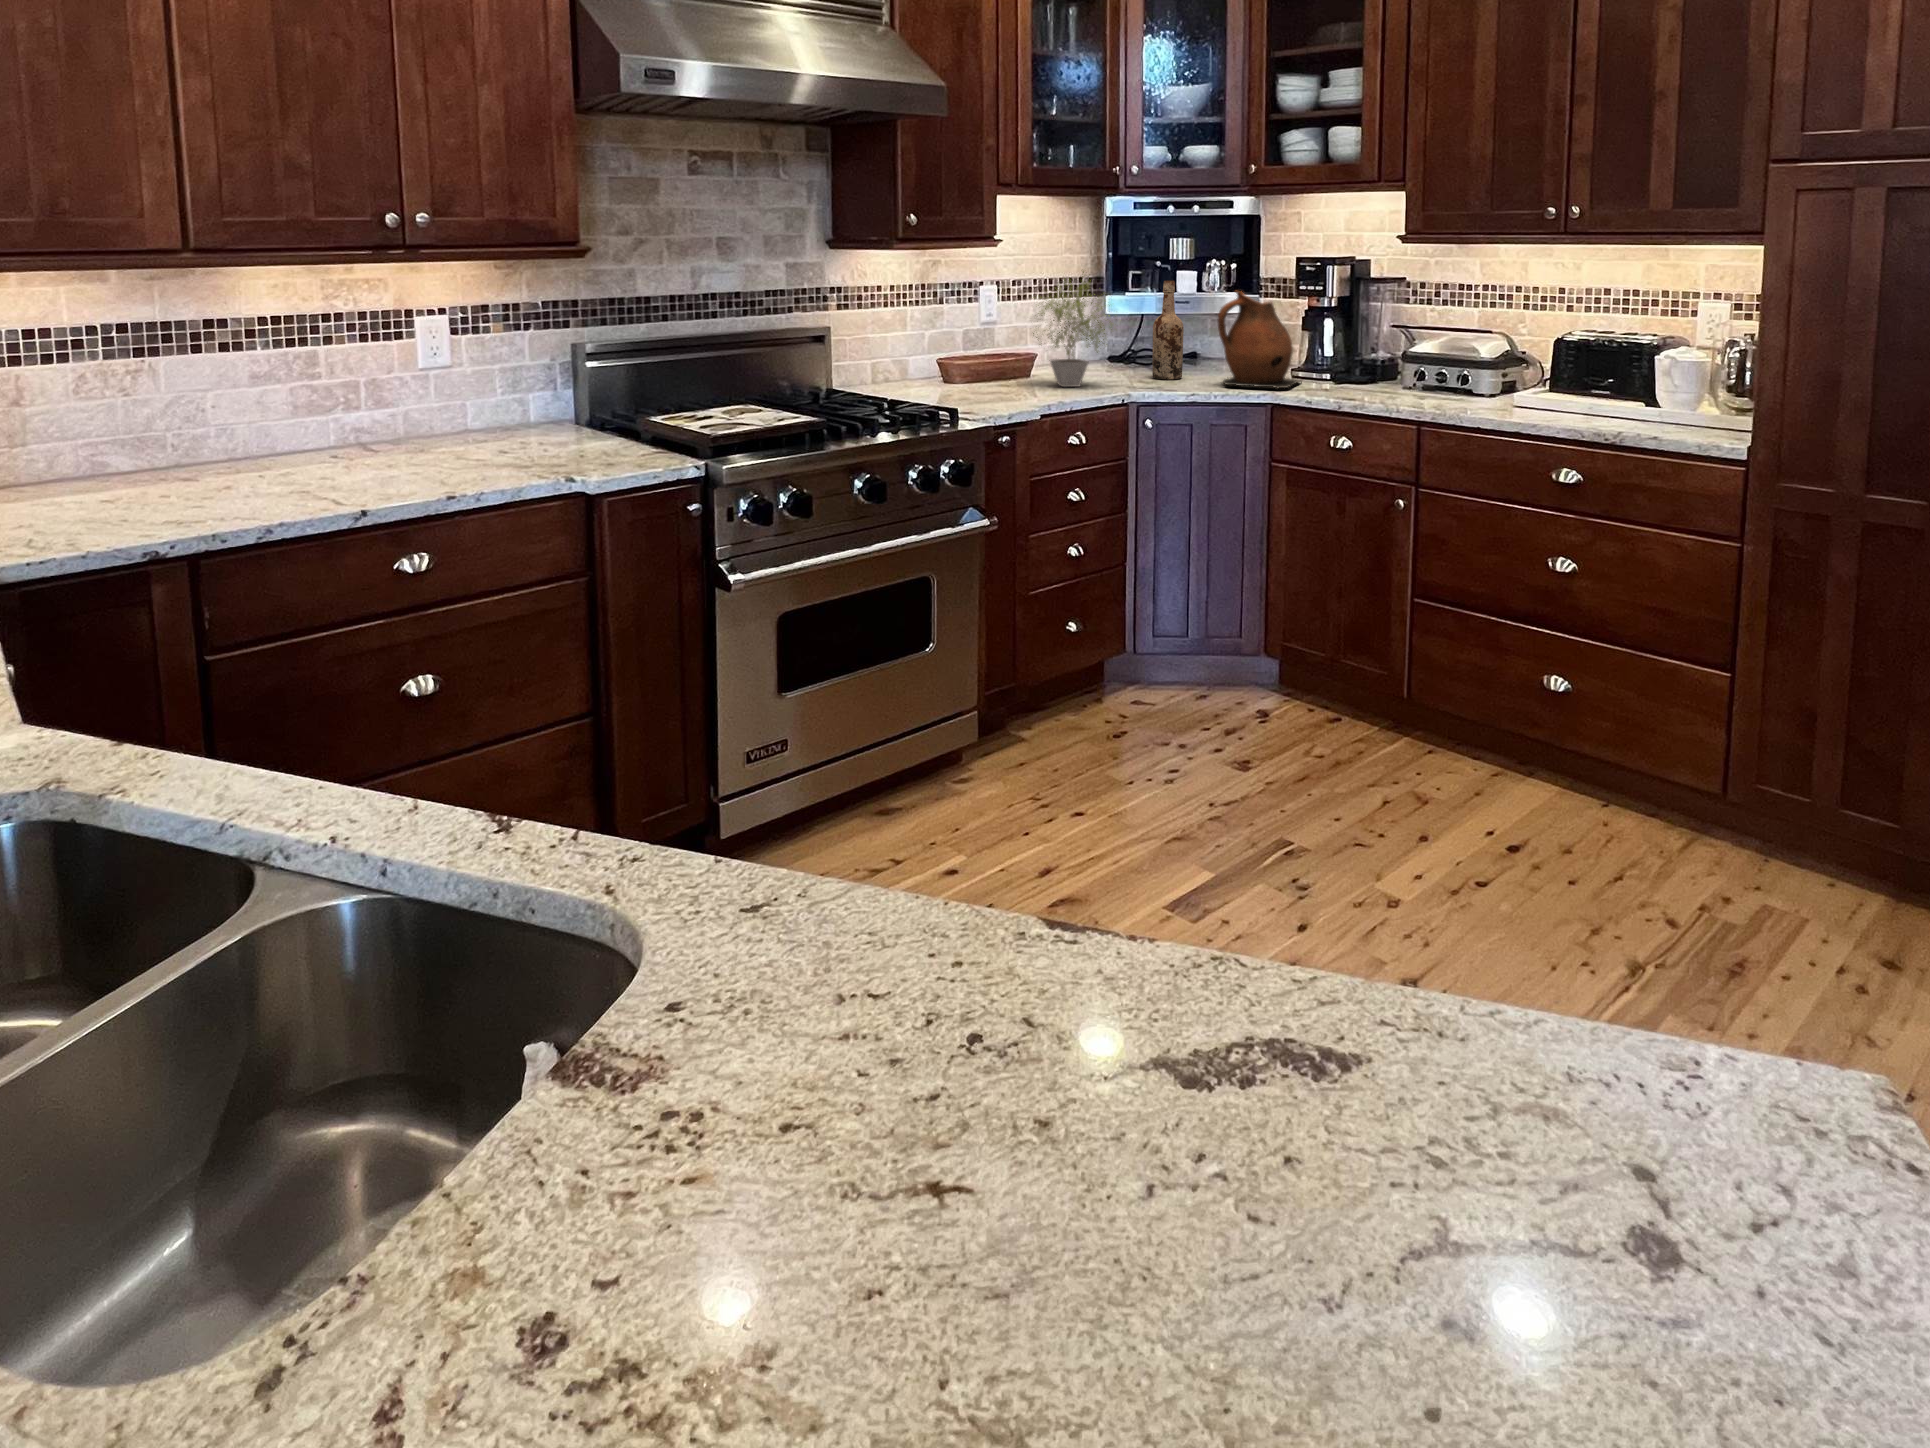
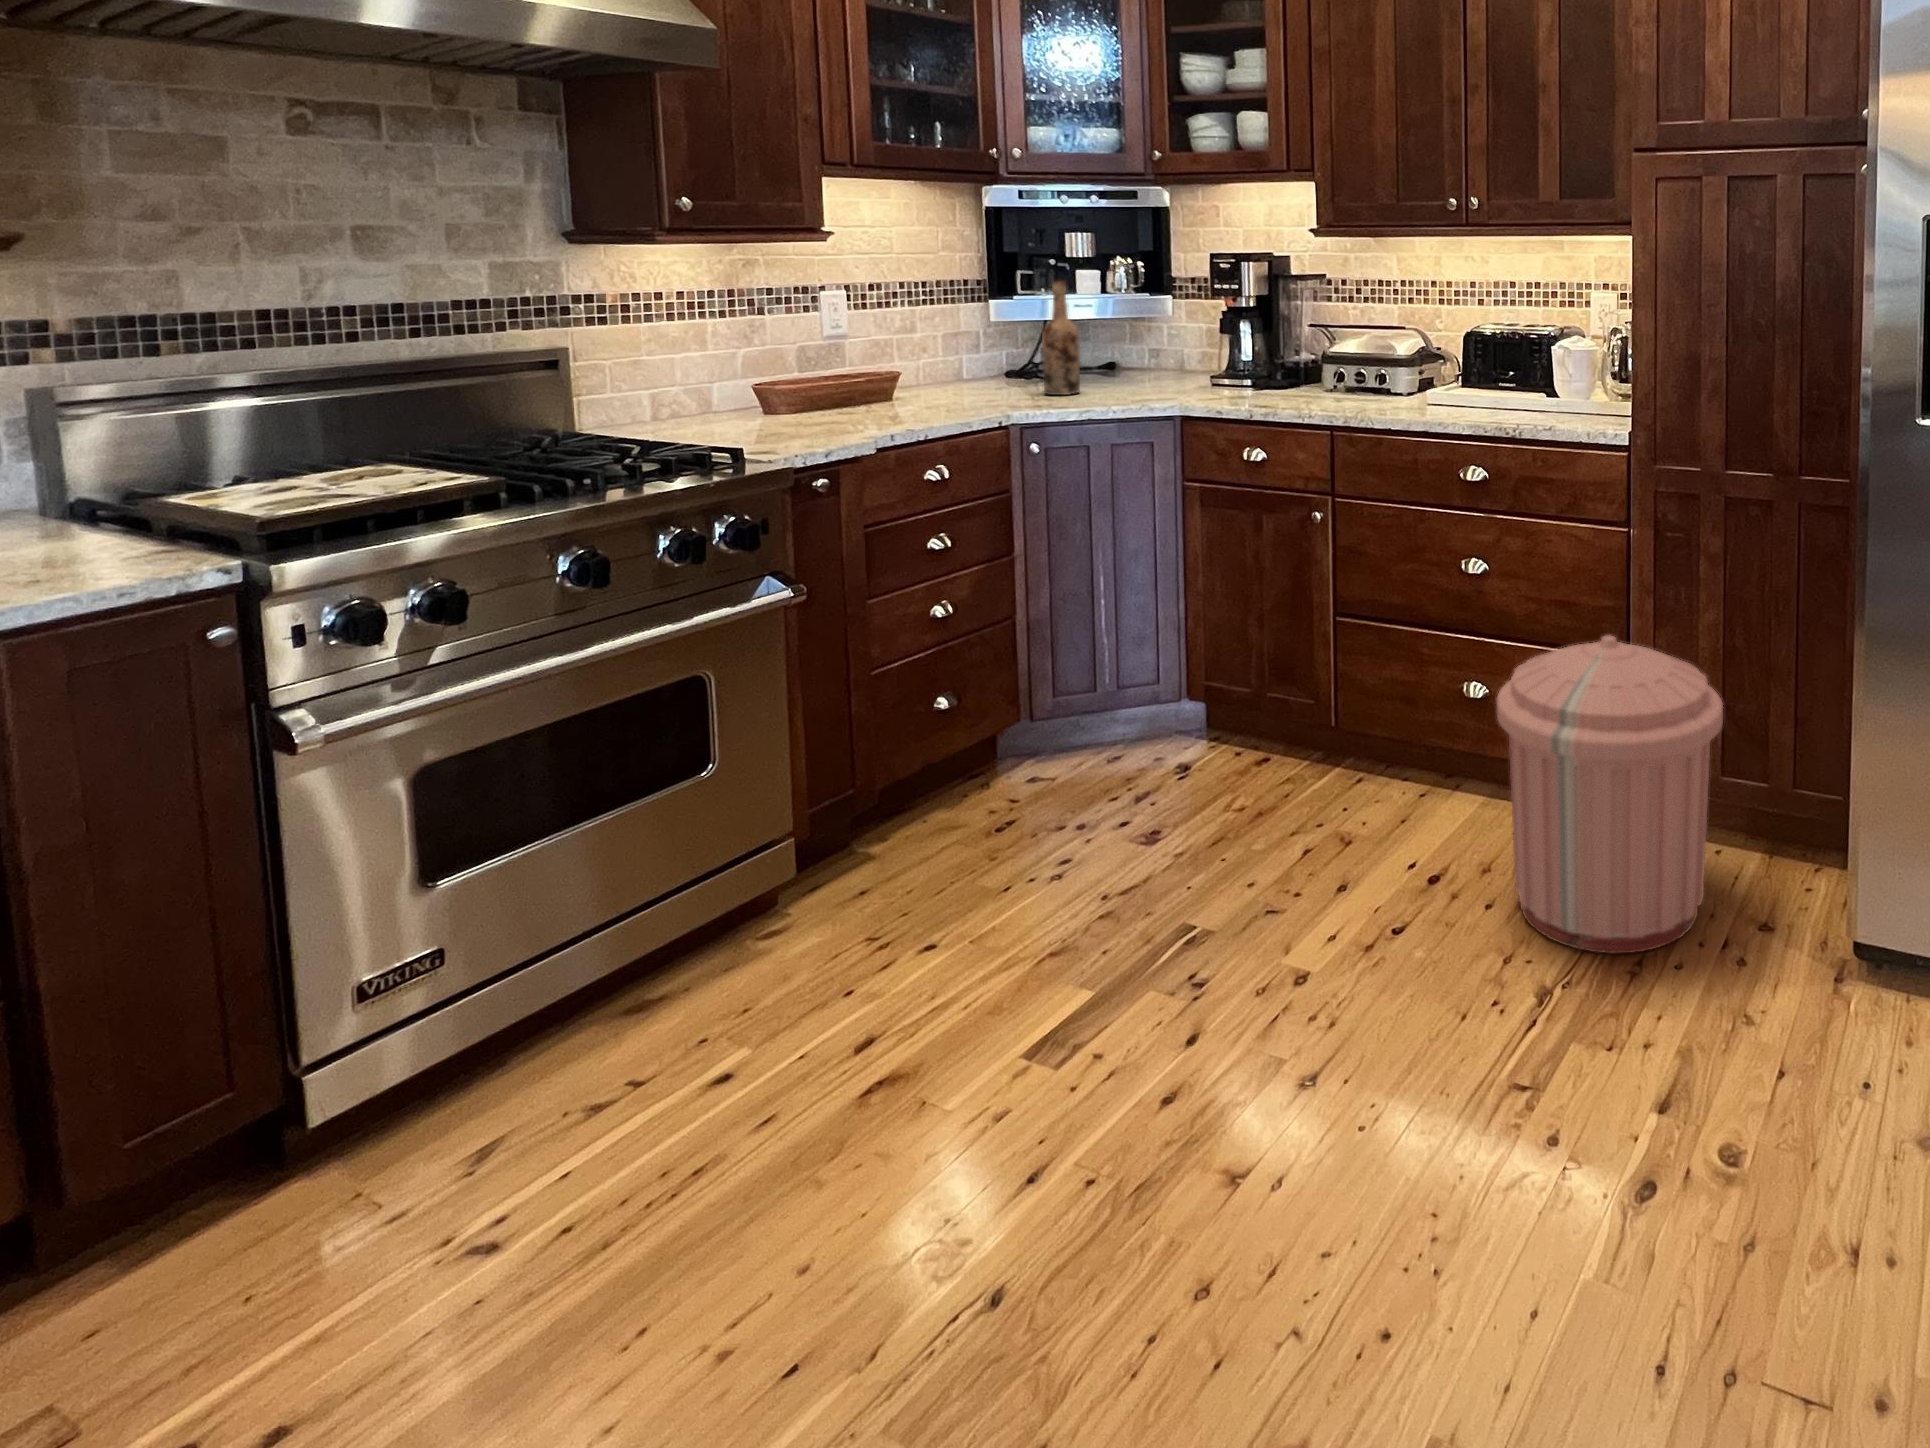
potted plant: present [1033,271,1110,387] -> none [868,267,1000,411]
ceramic pitcher: present [1218,291,1301,389] -> none [1113,290,1215,400]
trash can: none [1590,646,1849,954] -> present [1497,635,1723,953]

